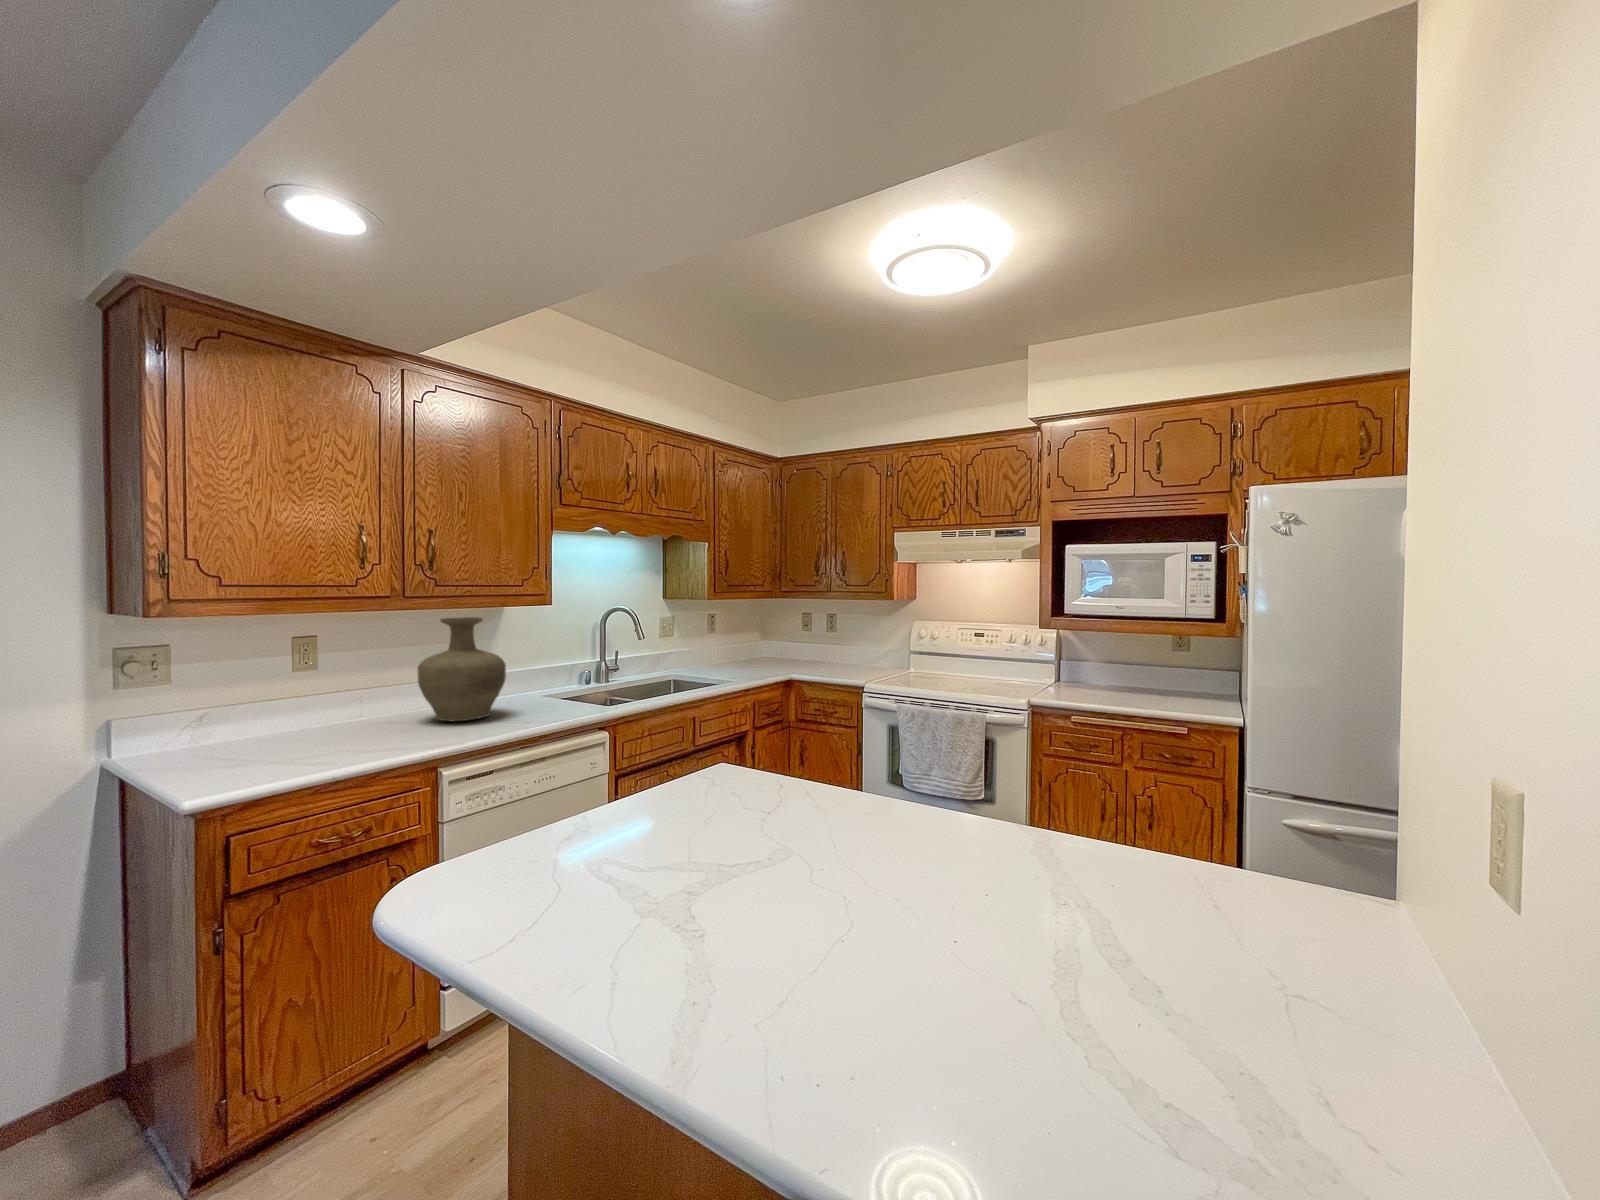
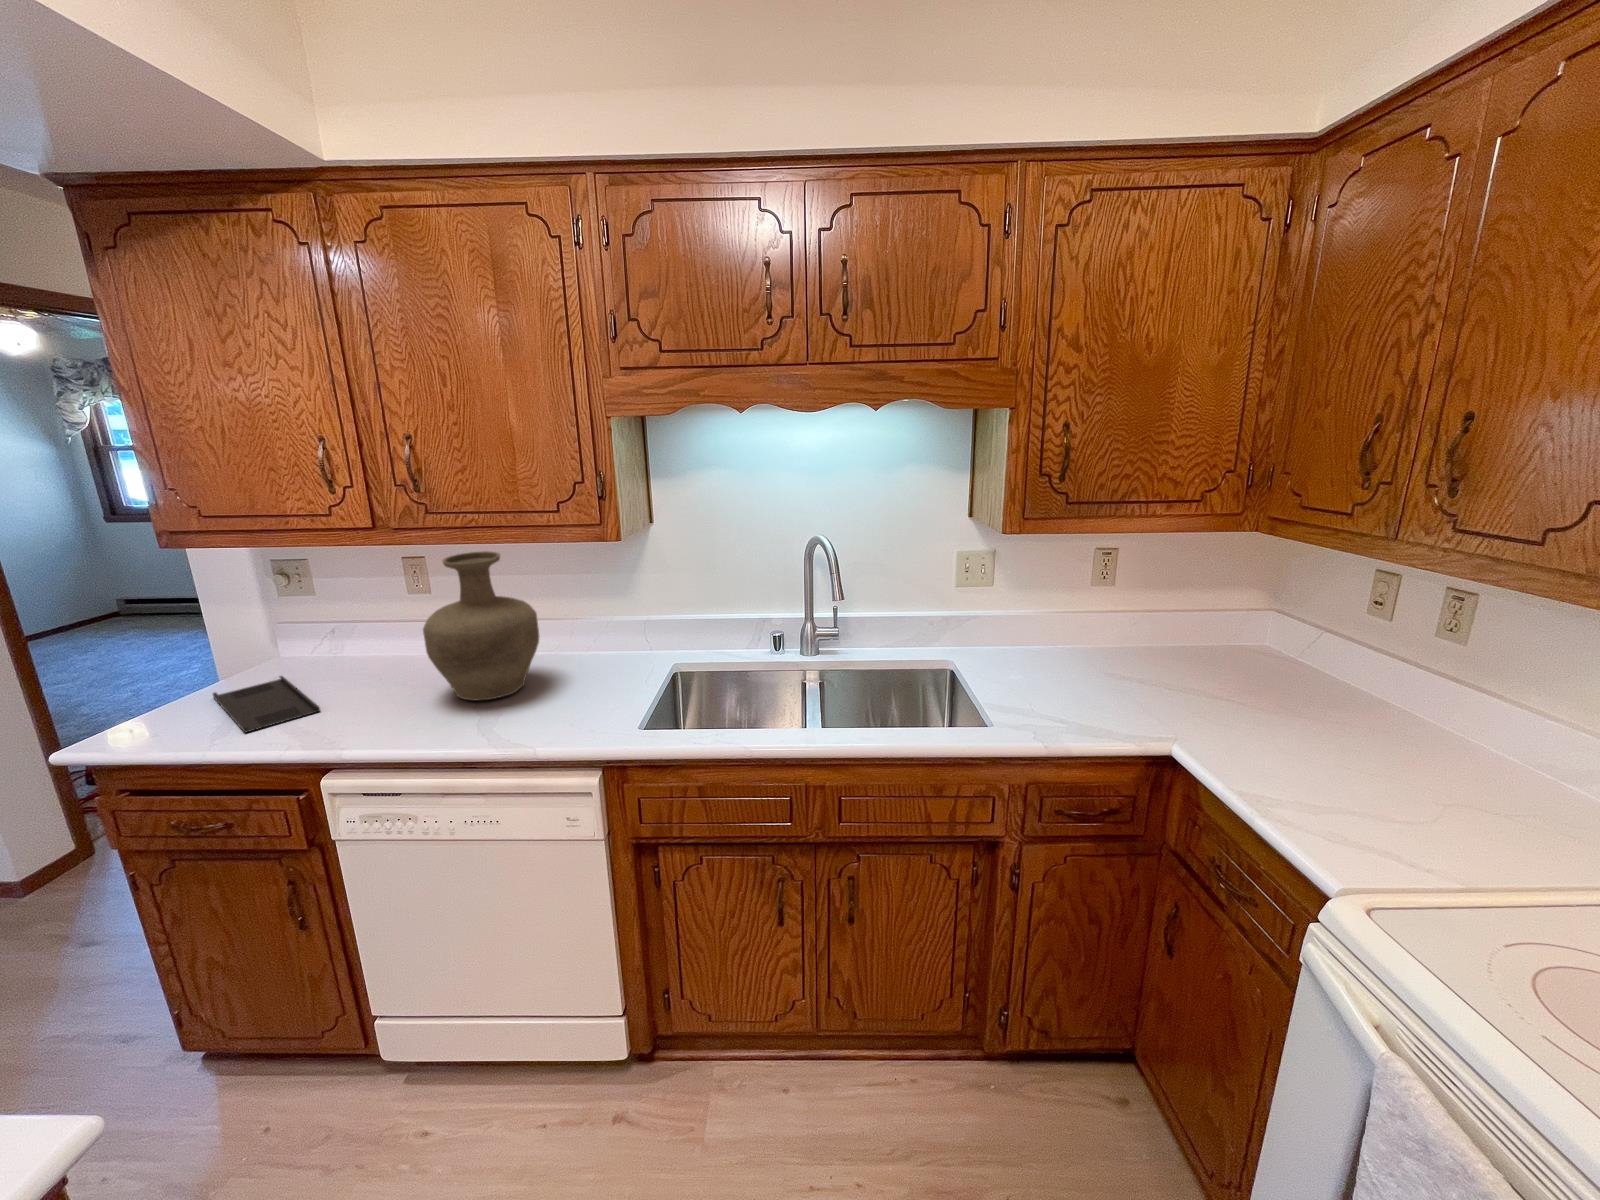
tray: none [190,742,359,770] -> present [213,676,320,732]

